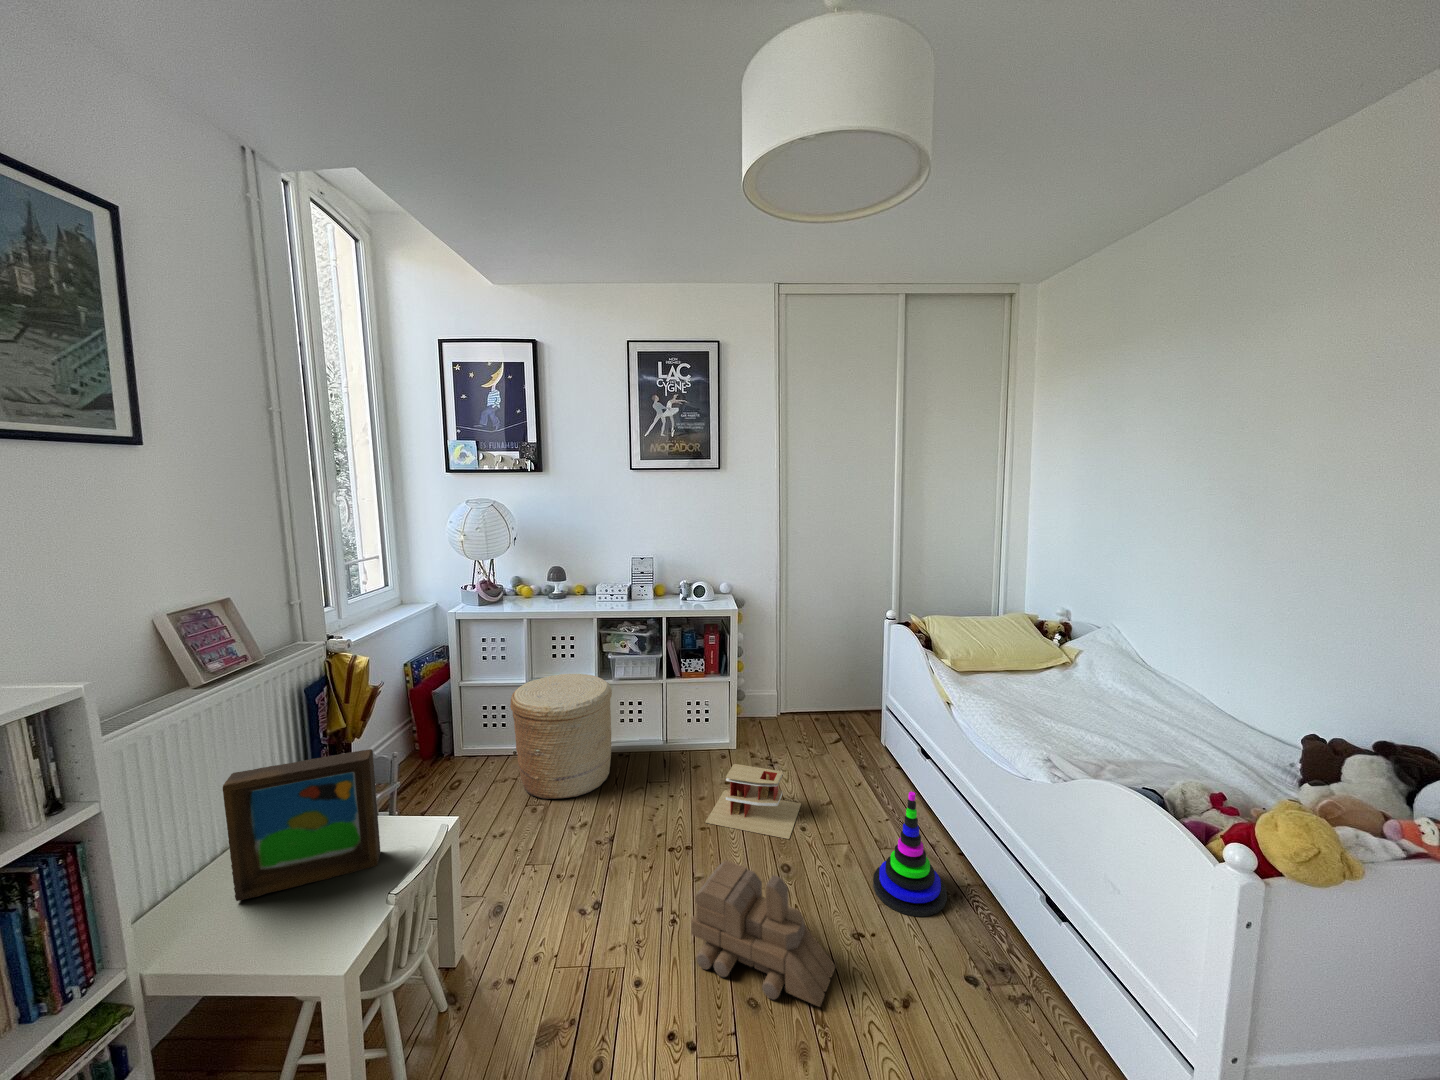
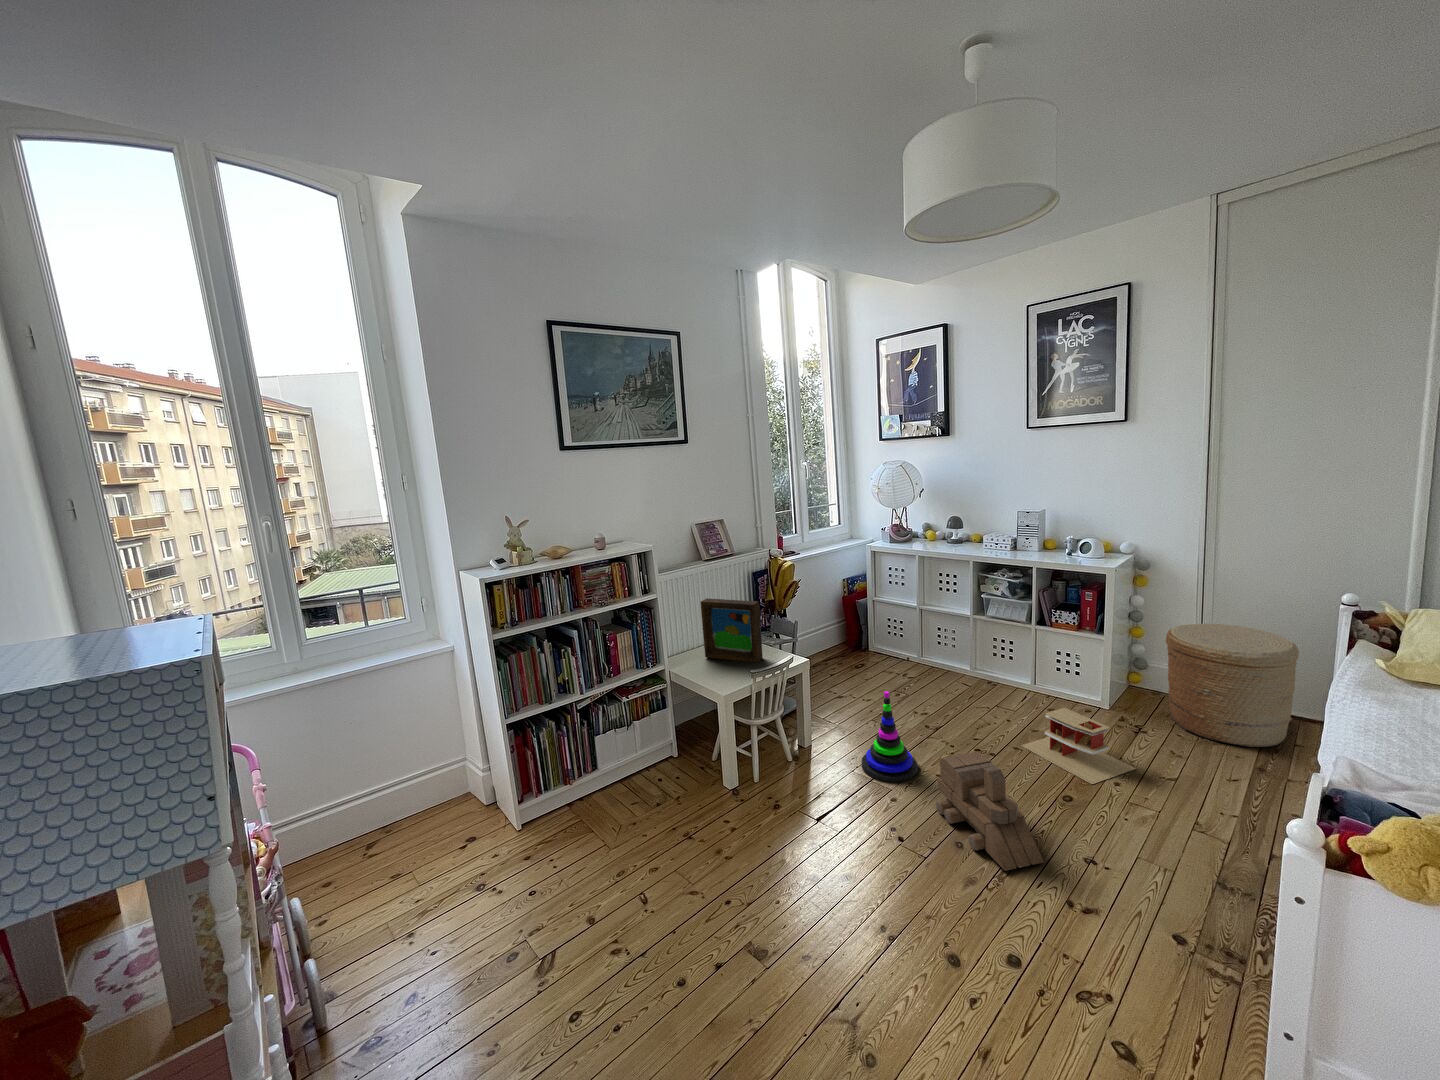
woven basket: present [510,674,612,799] -> present [1166,624,1299,747]
stacking toy: present [873,792,947,917] -> present [862,691,918,782]

